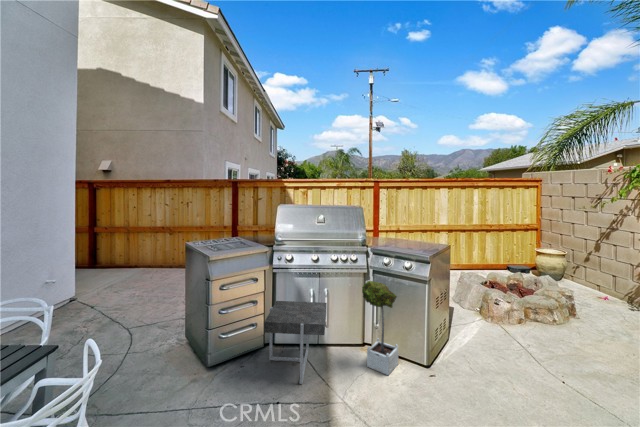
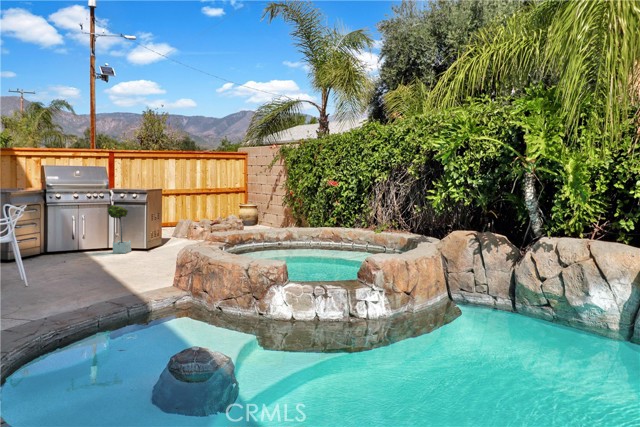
side table: present [264,301,327,384] -> none [48,223,88,258]

